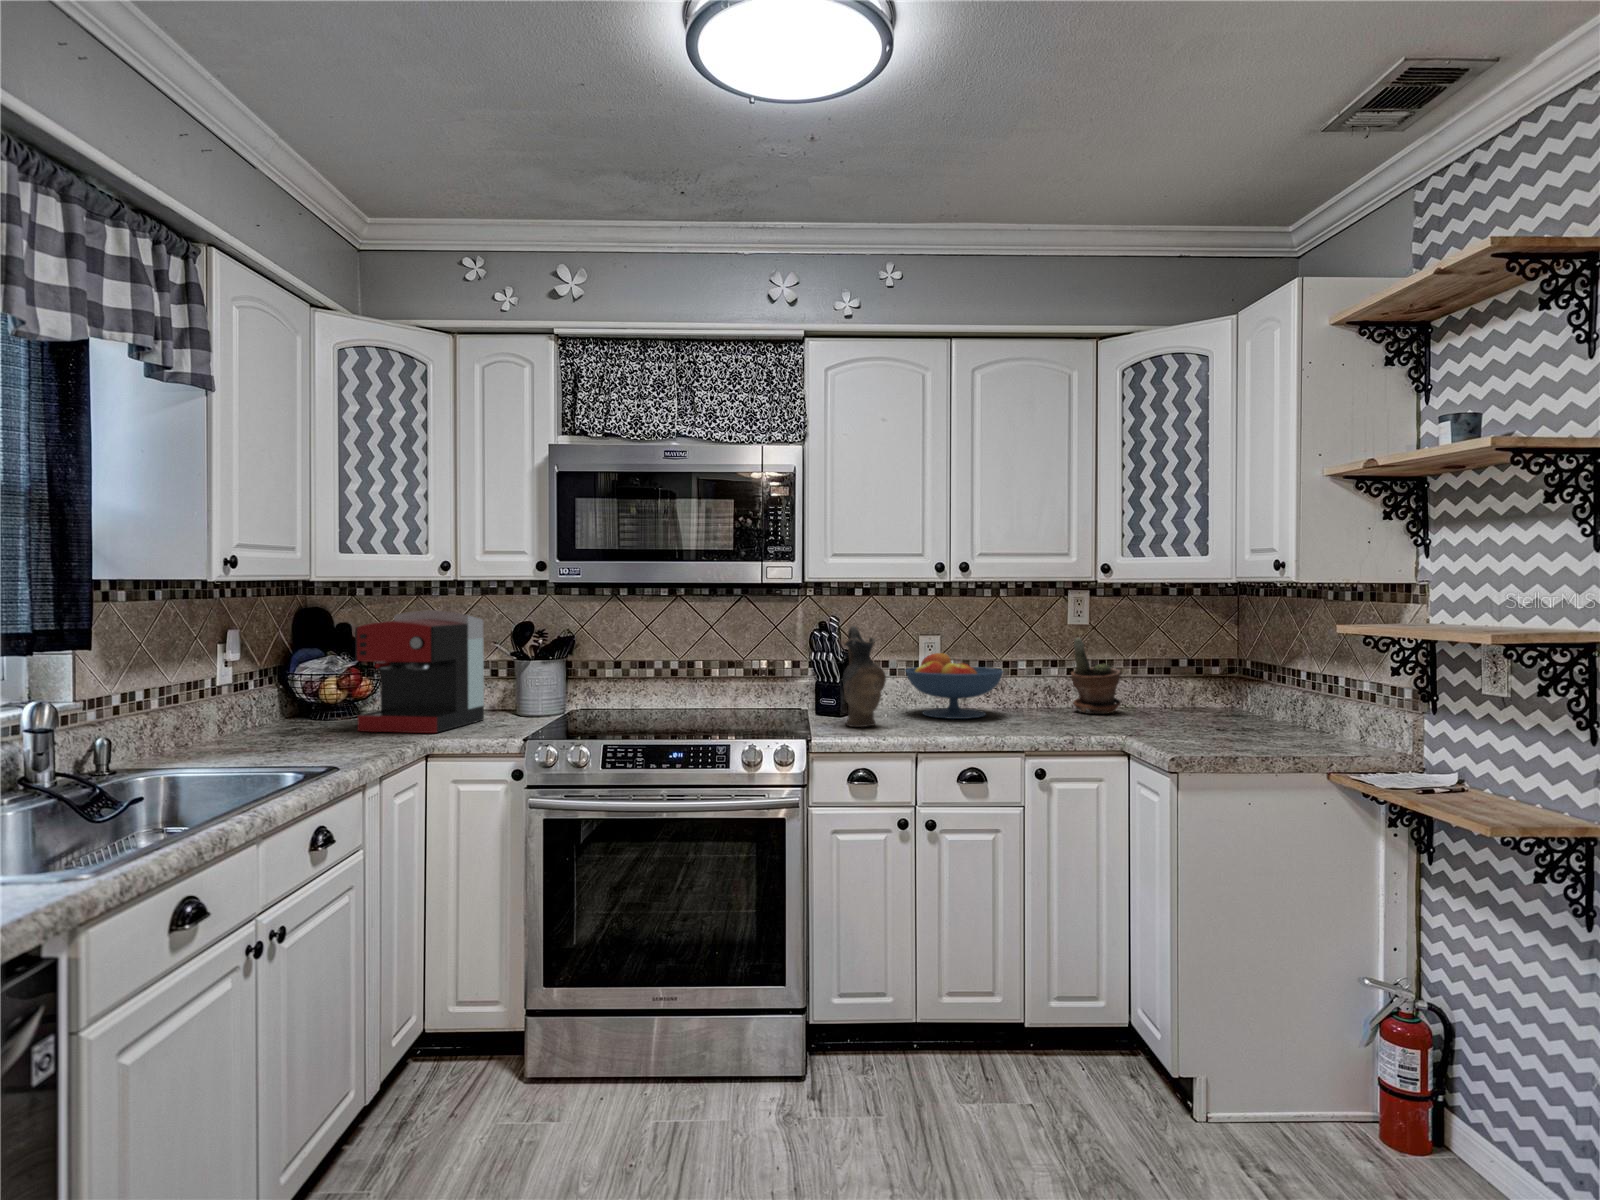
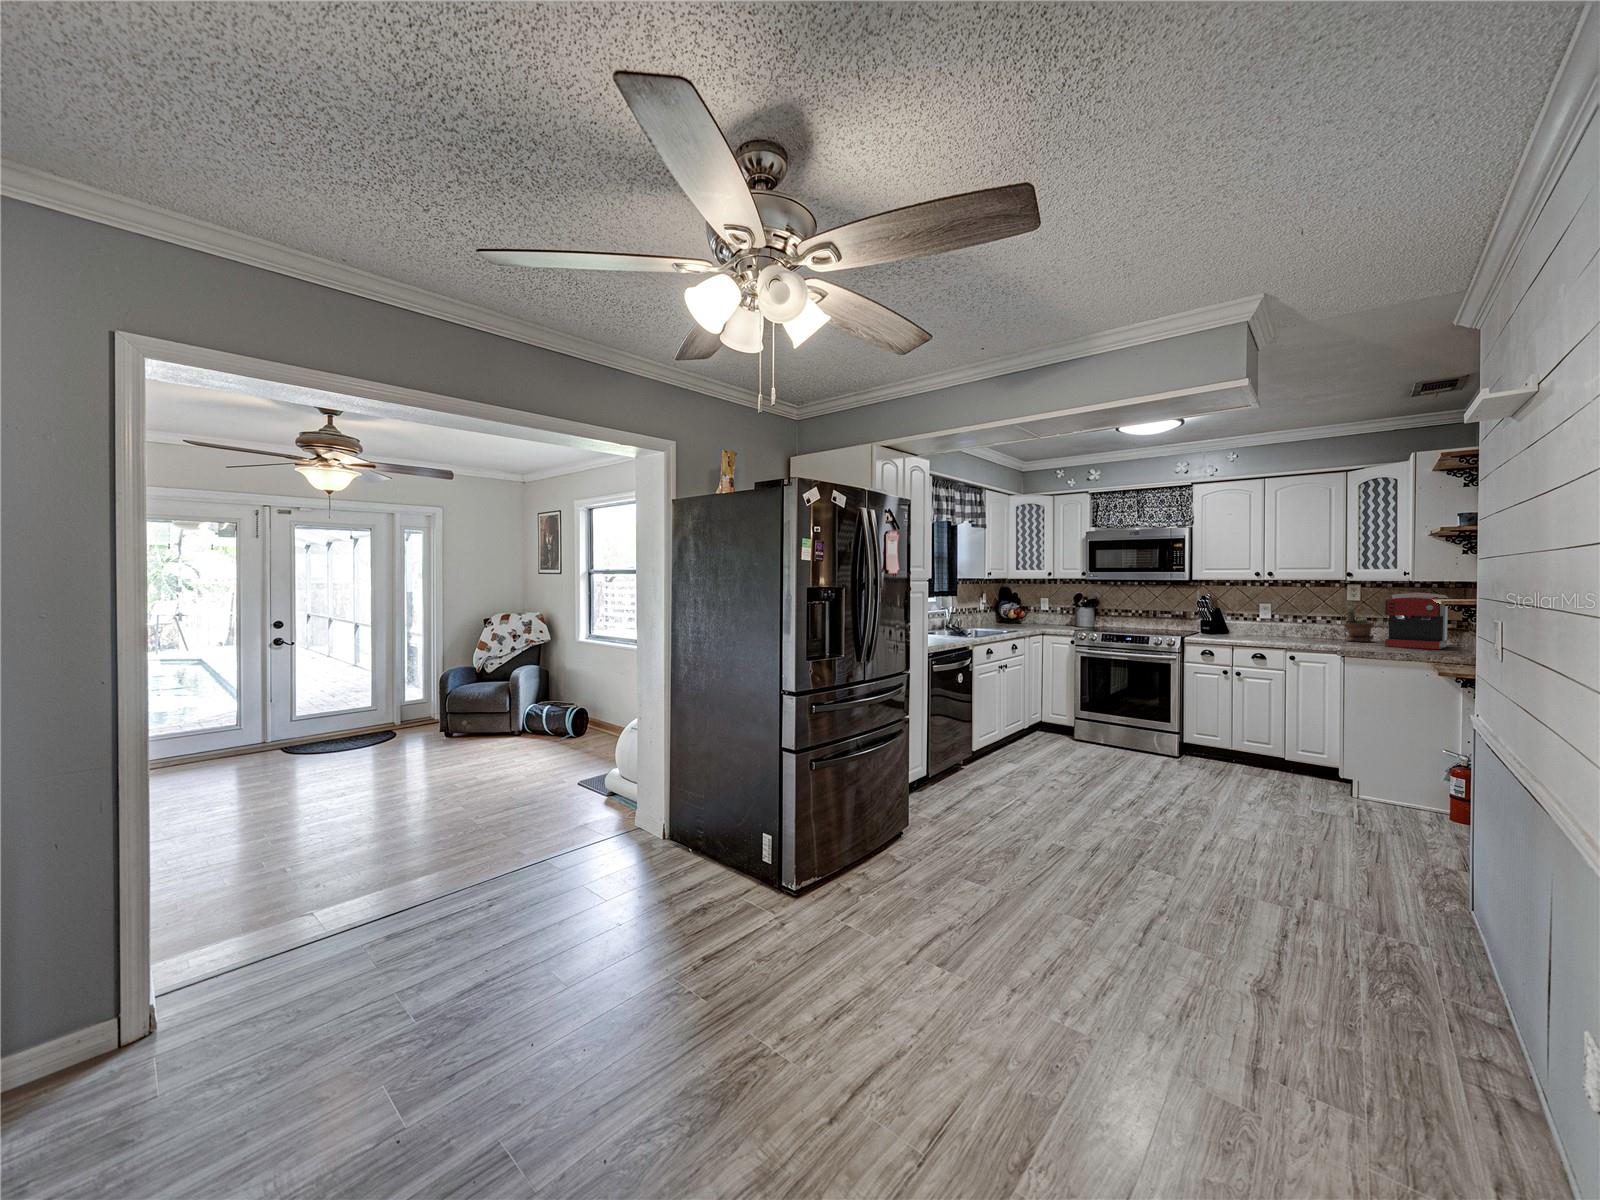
coffee maker: present [355,610,484,733] -> present [1385,593,1448,649]
ceramic pitcher: present [843,626,886,727] -> none [1206,597,1226,637]
fruit bowl: present [905,653,1003,719] -> none [1245,611,1298,638]

